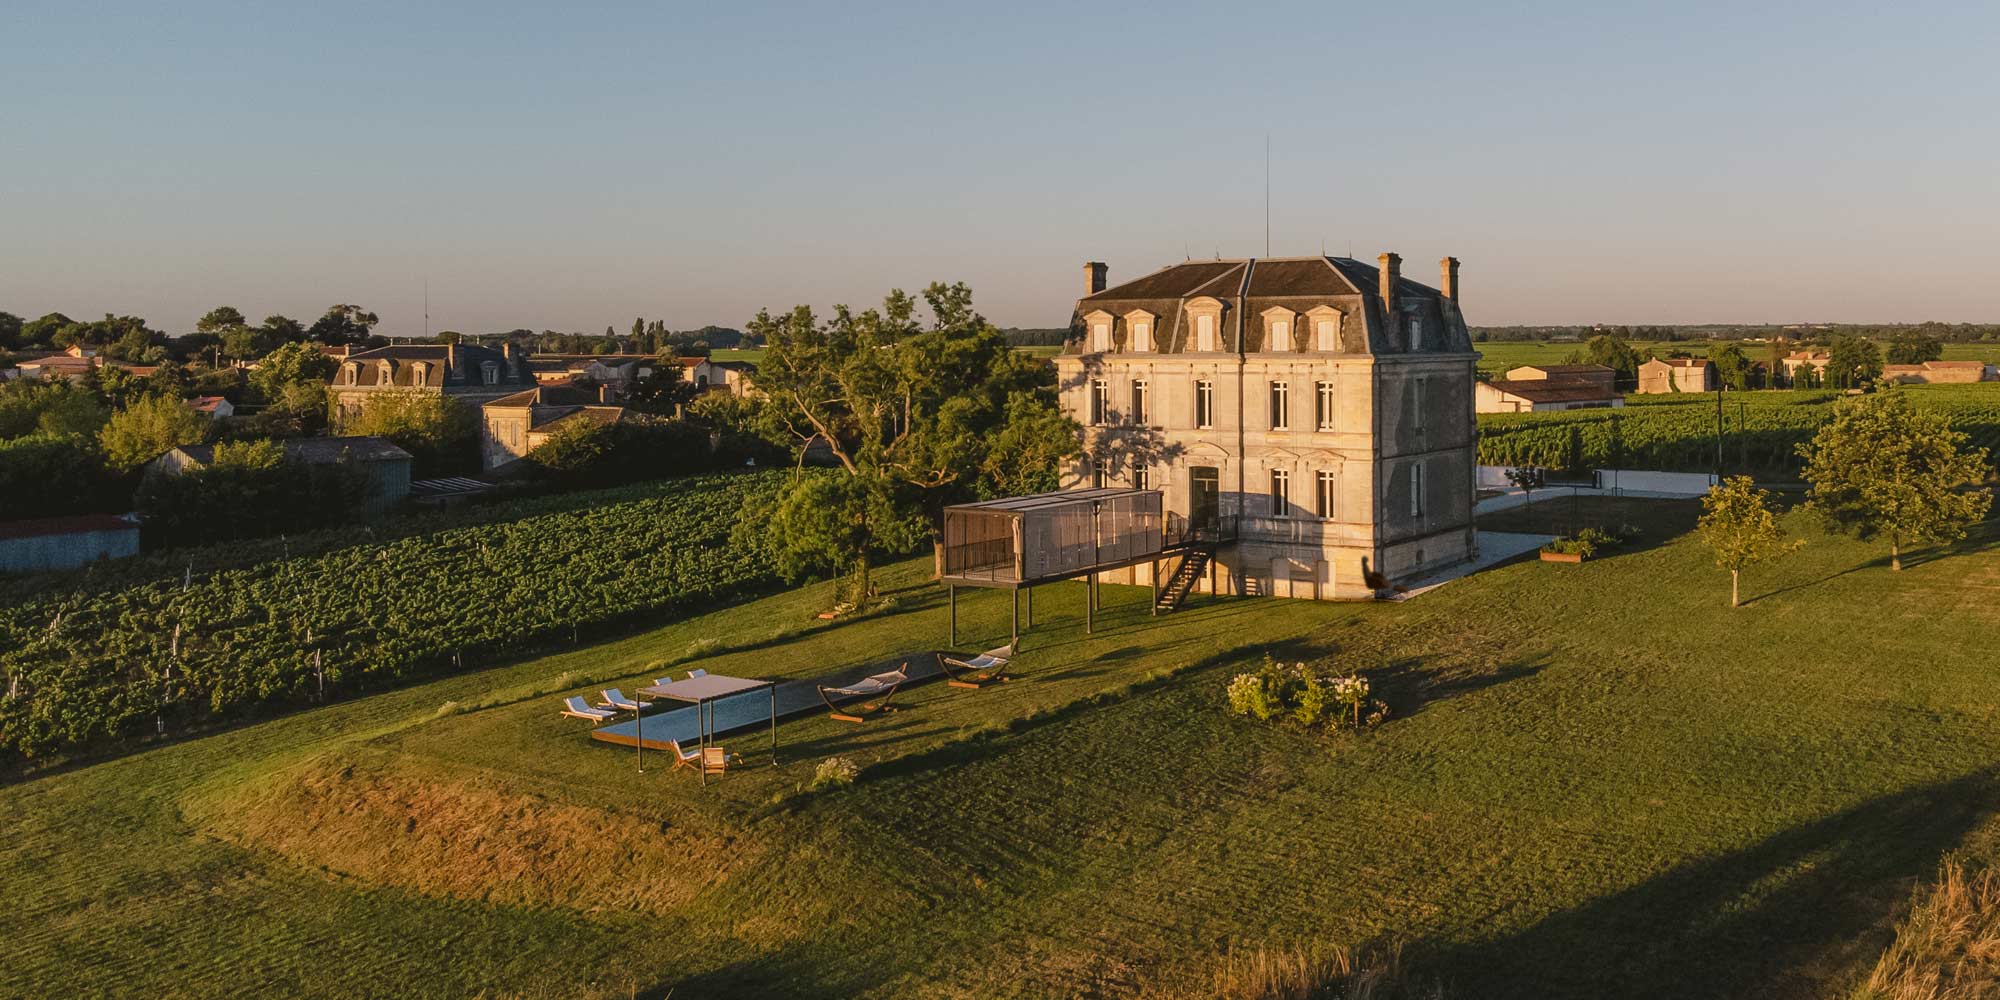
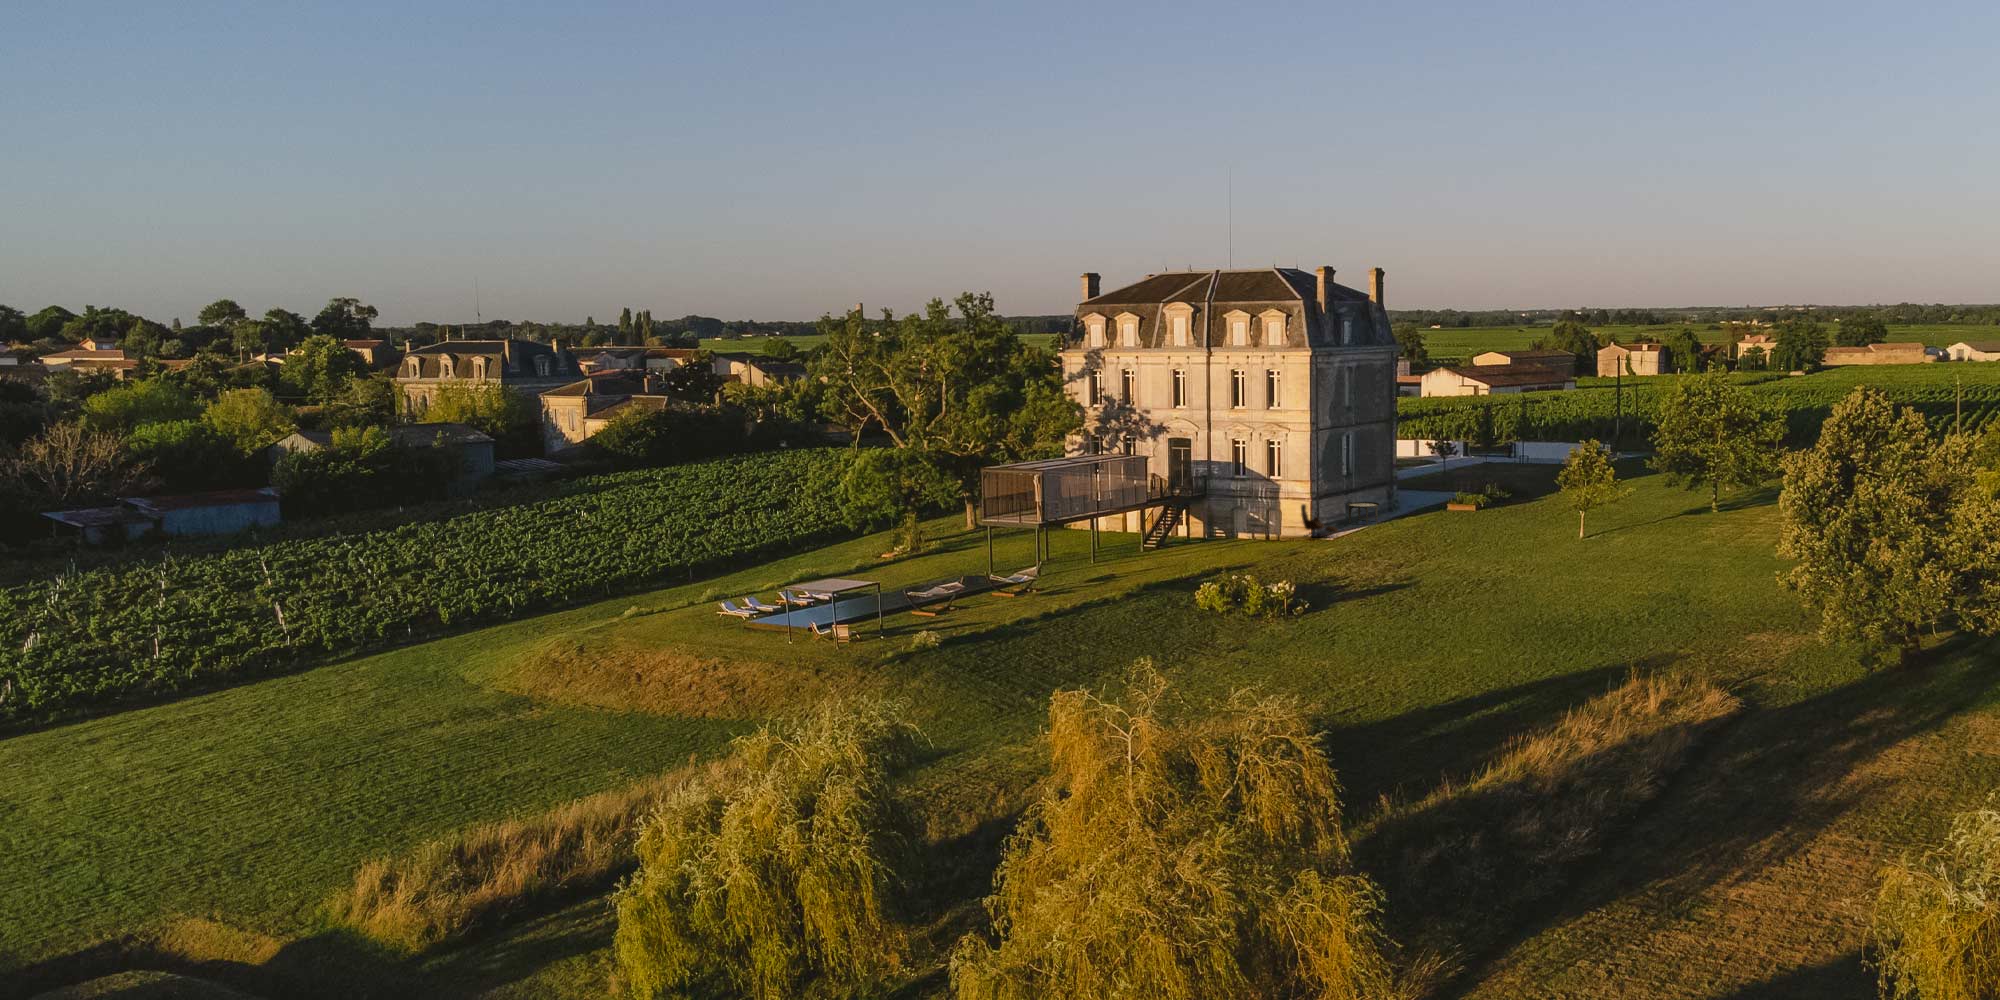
round table: none [1417,551,1460,581] -> present [1347,502,1379,524]

